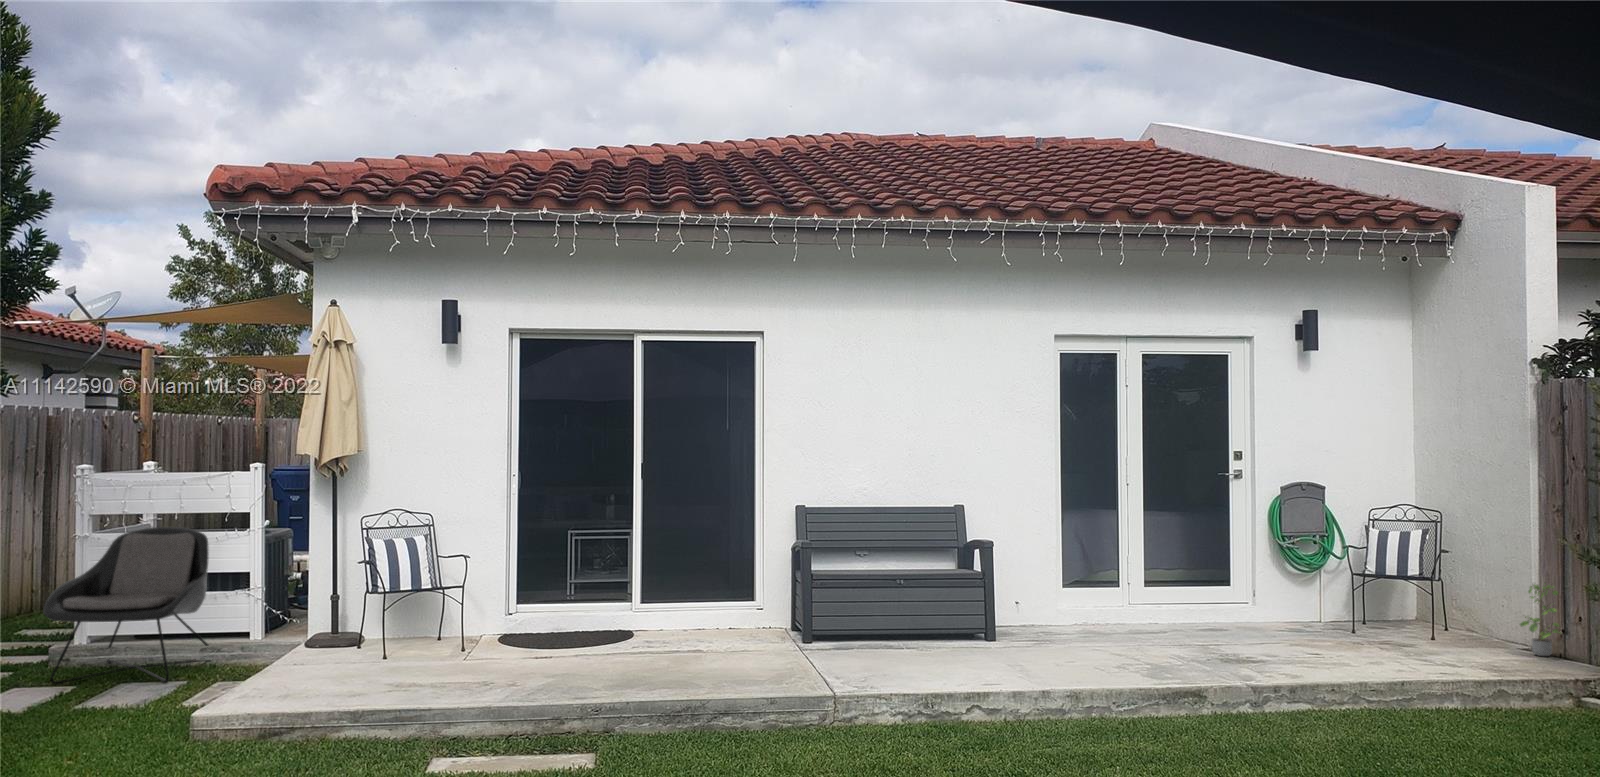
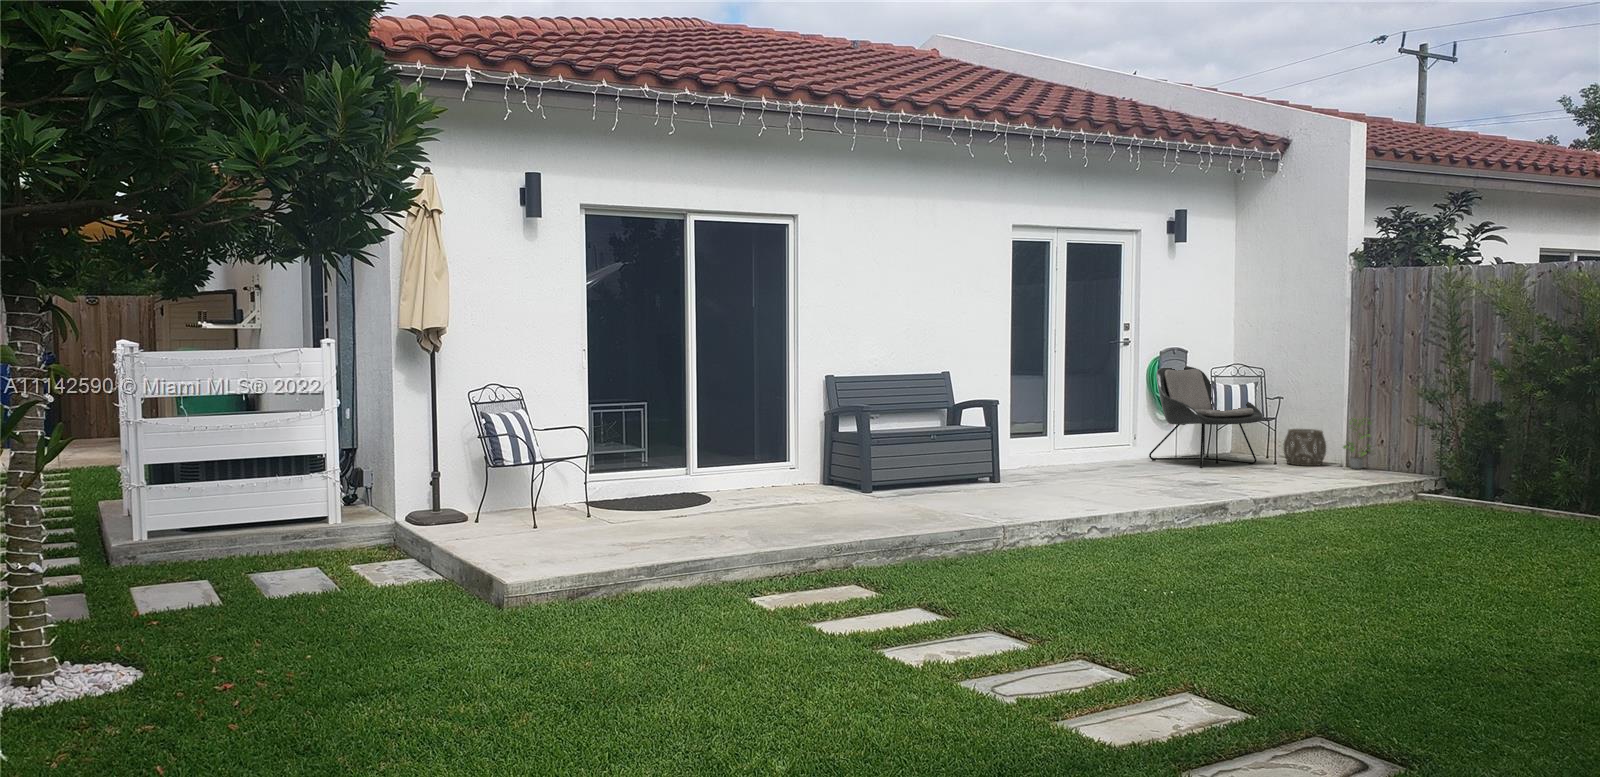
lounge chair: present [43,527,211,685] -> present [1149,366,1263,468]
woven basket: none [1448,593,1511,647] -> present [1284,429,1326,466]

